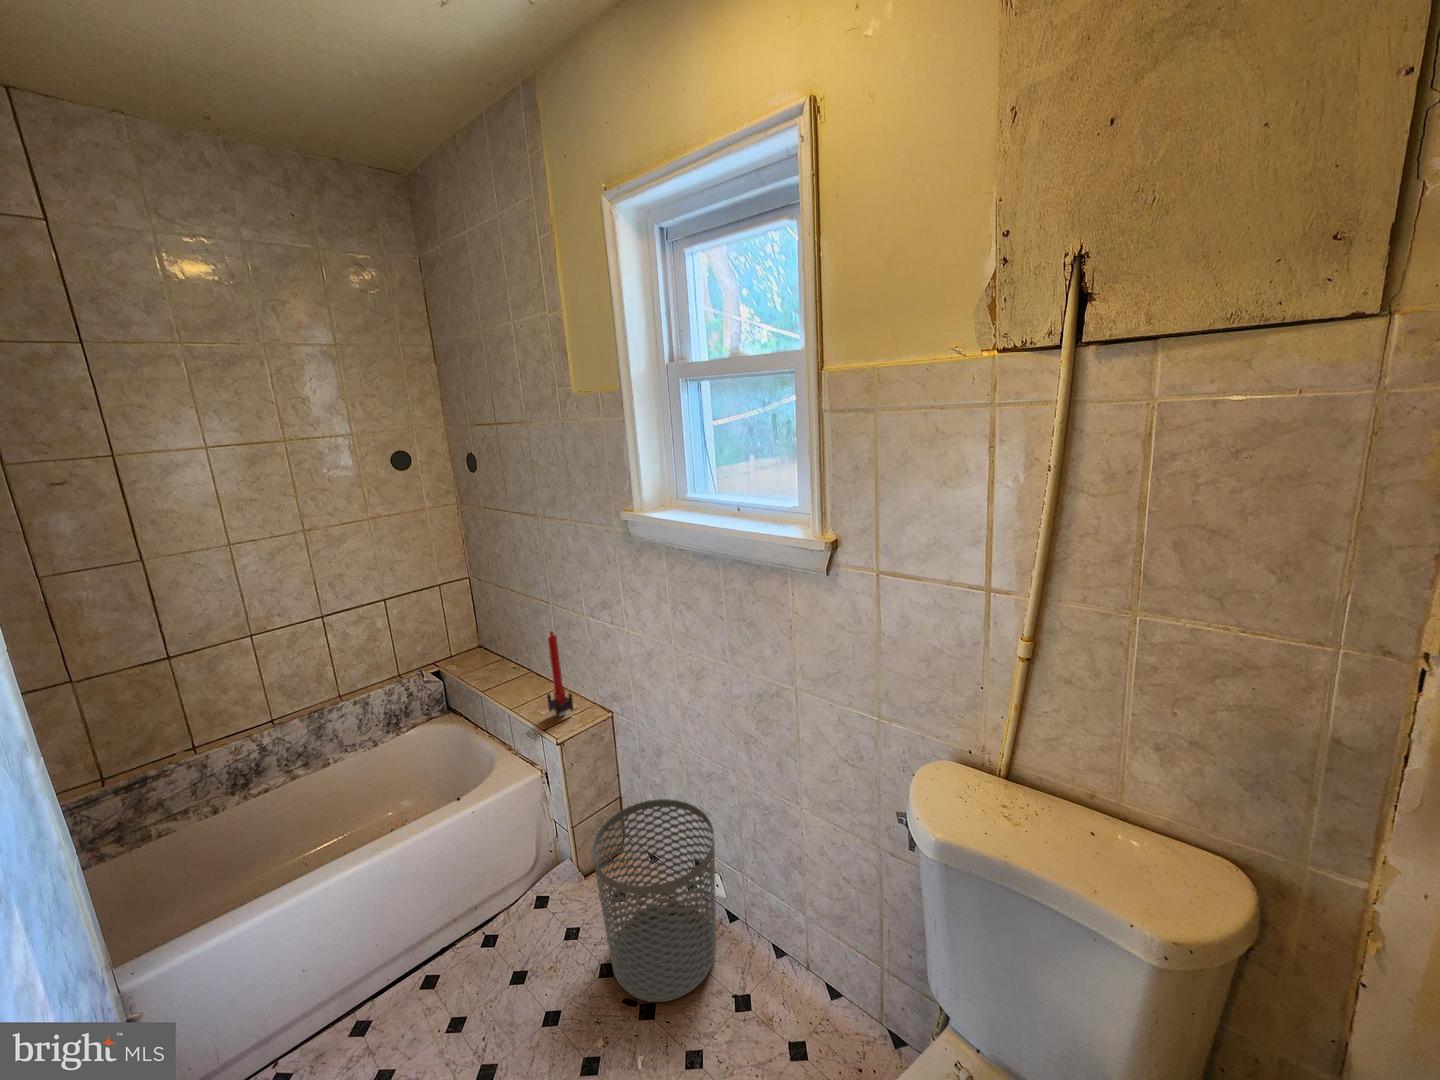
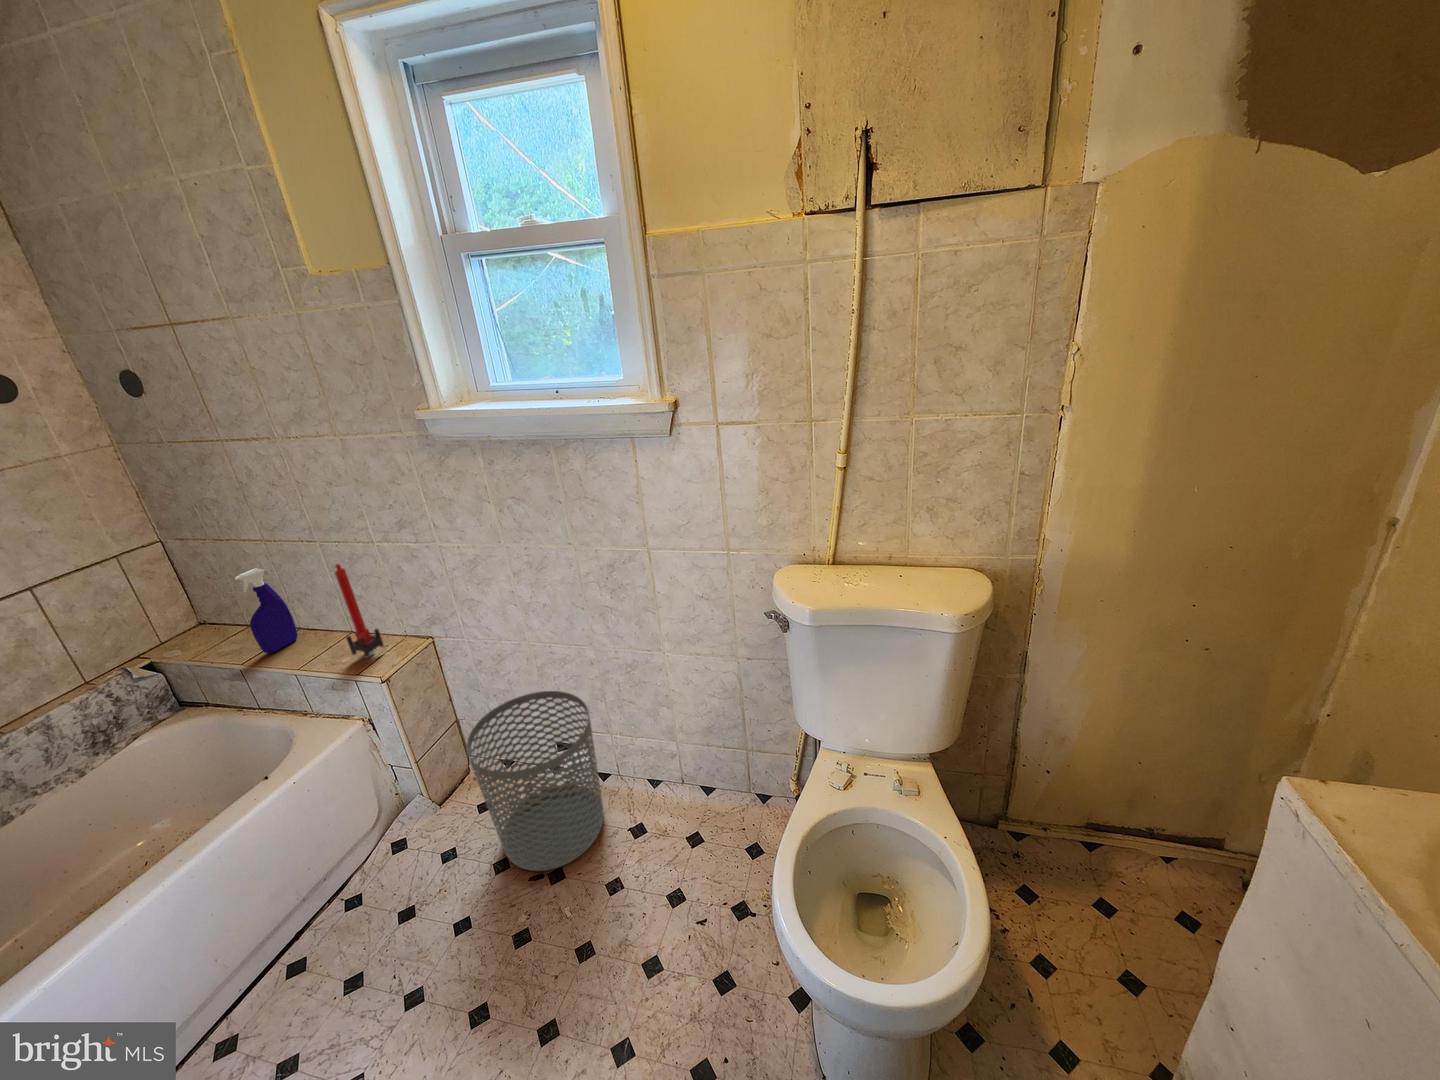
spray bottle: none [491,618,526,690] -> present [235,568,298,653]

